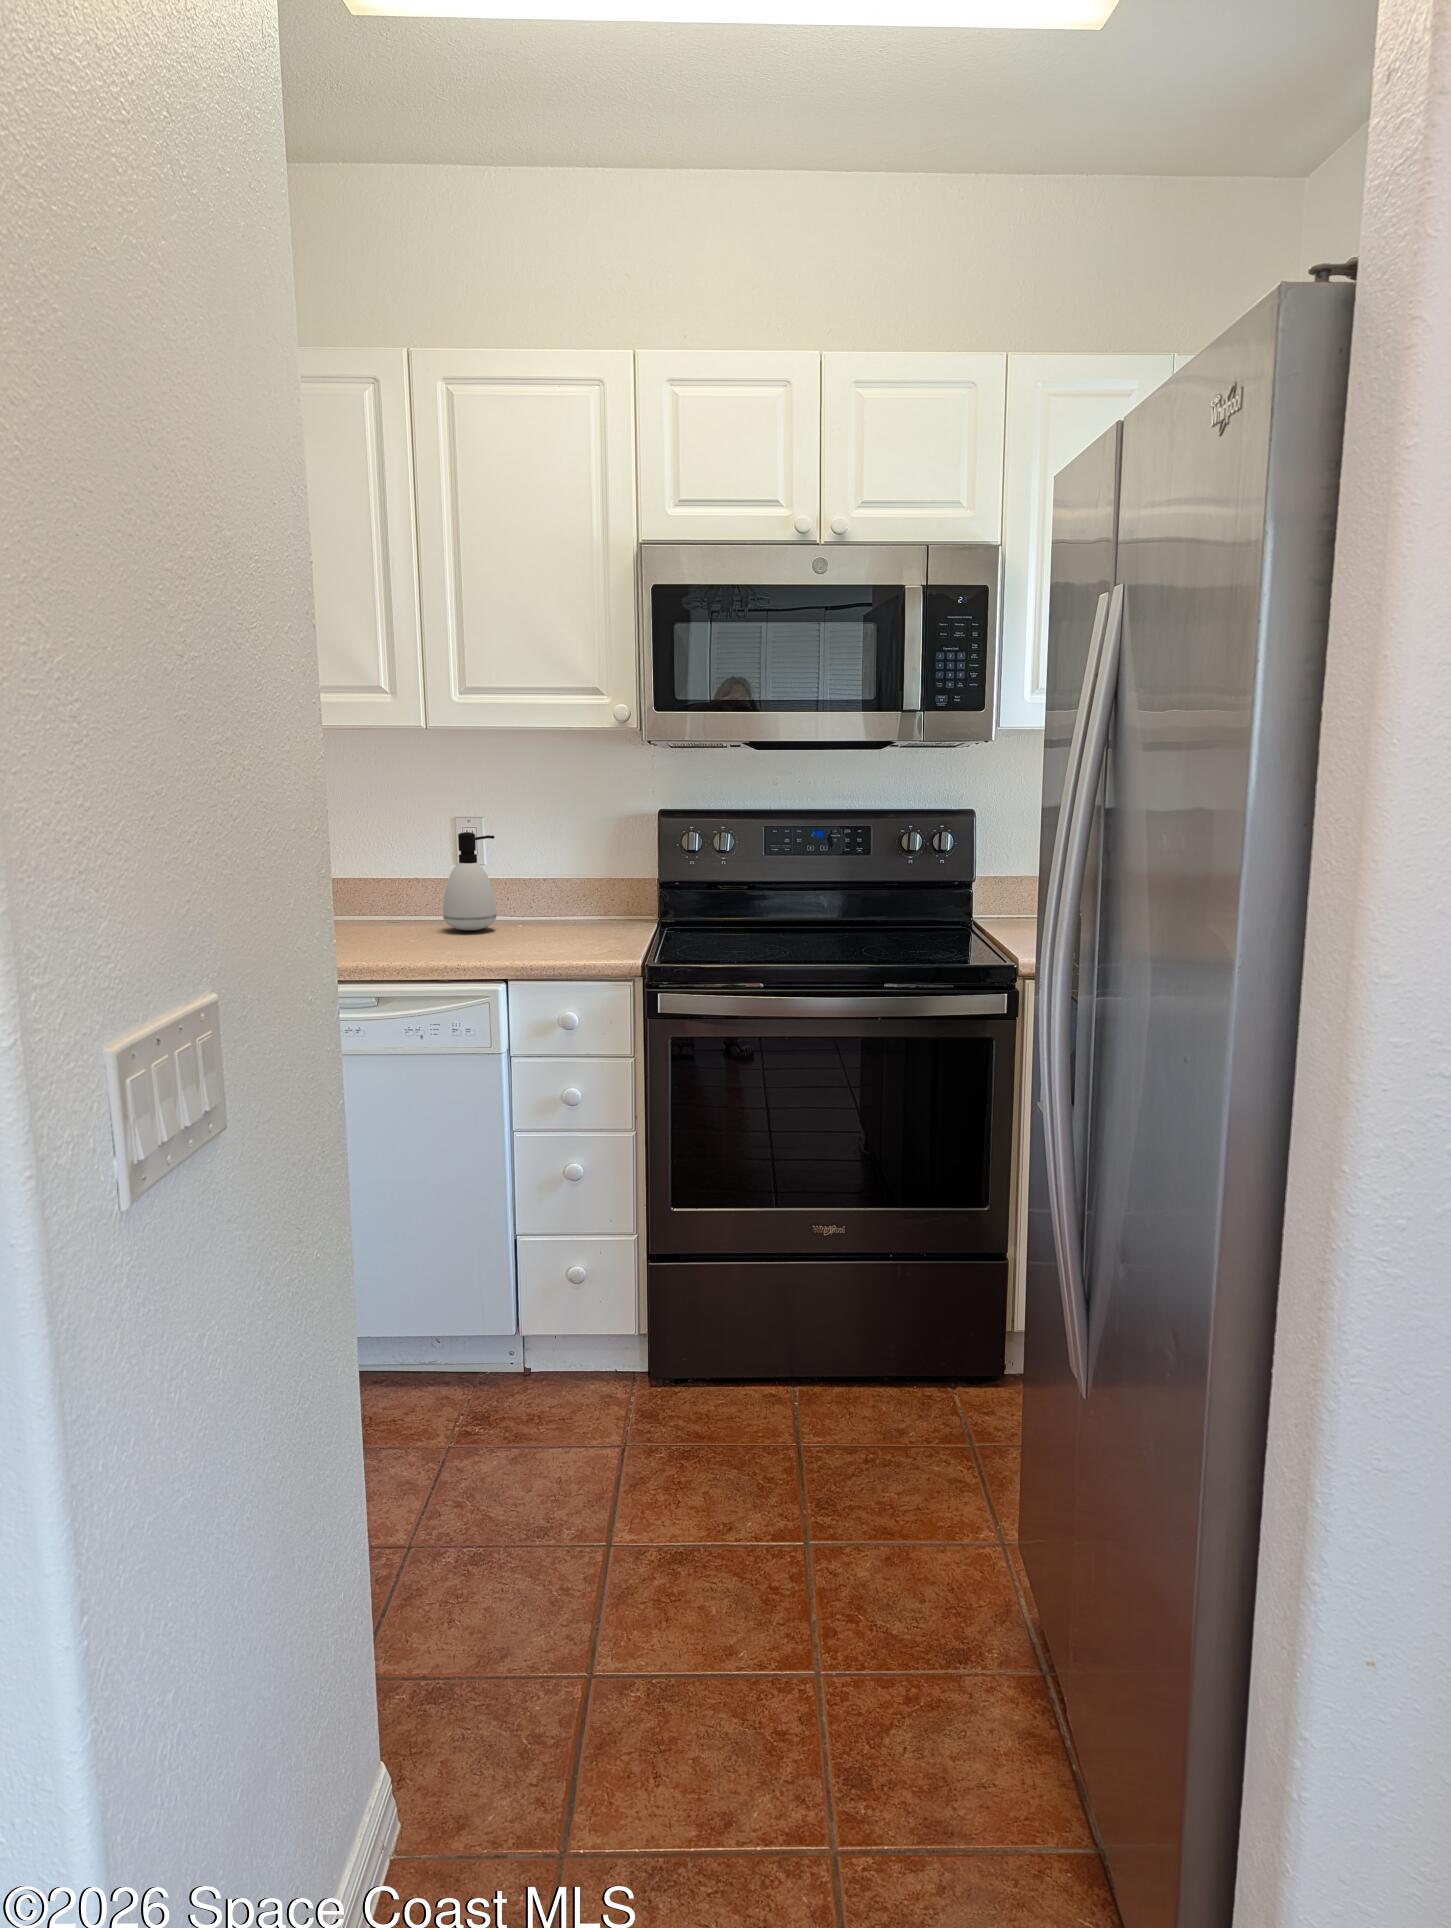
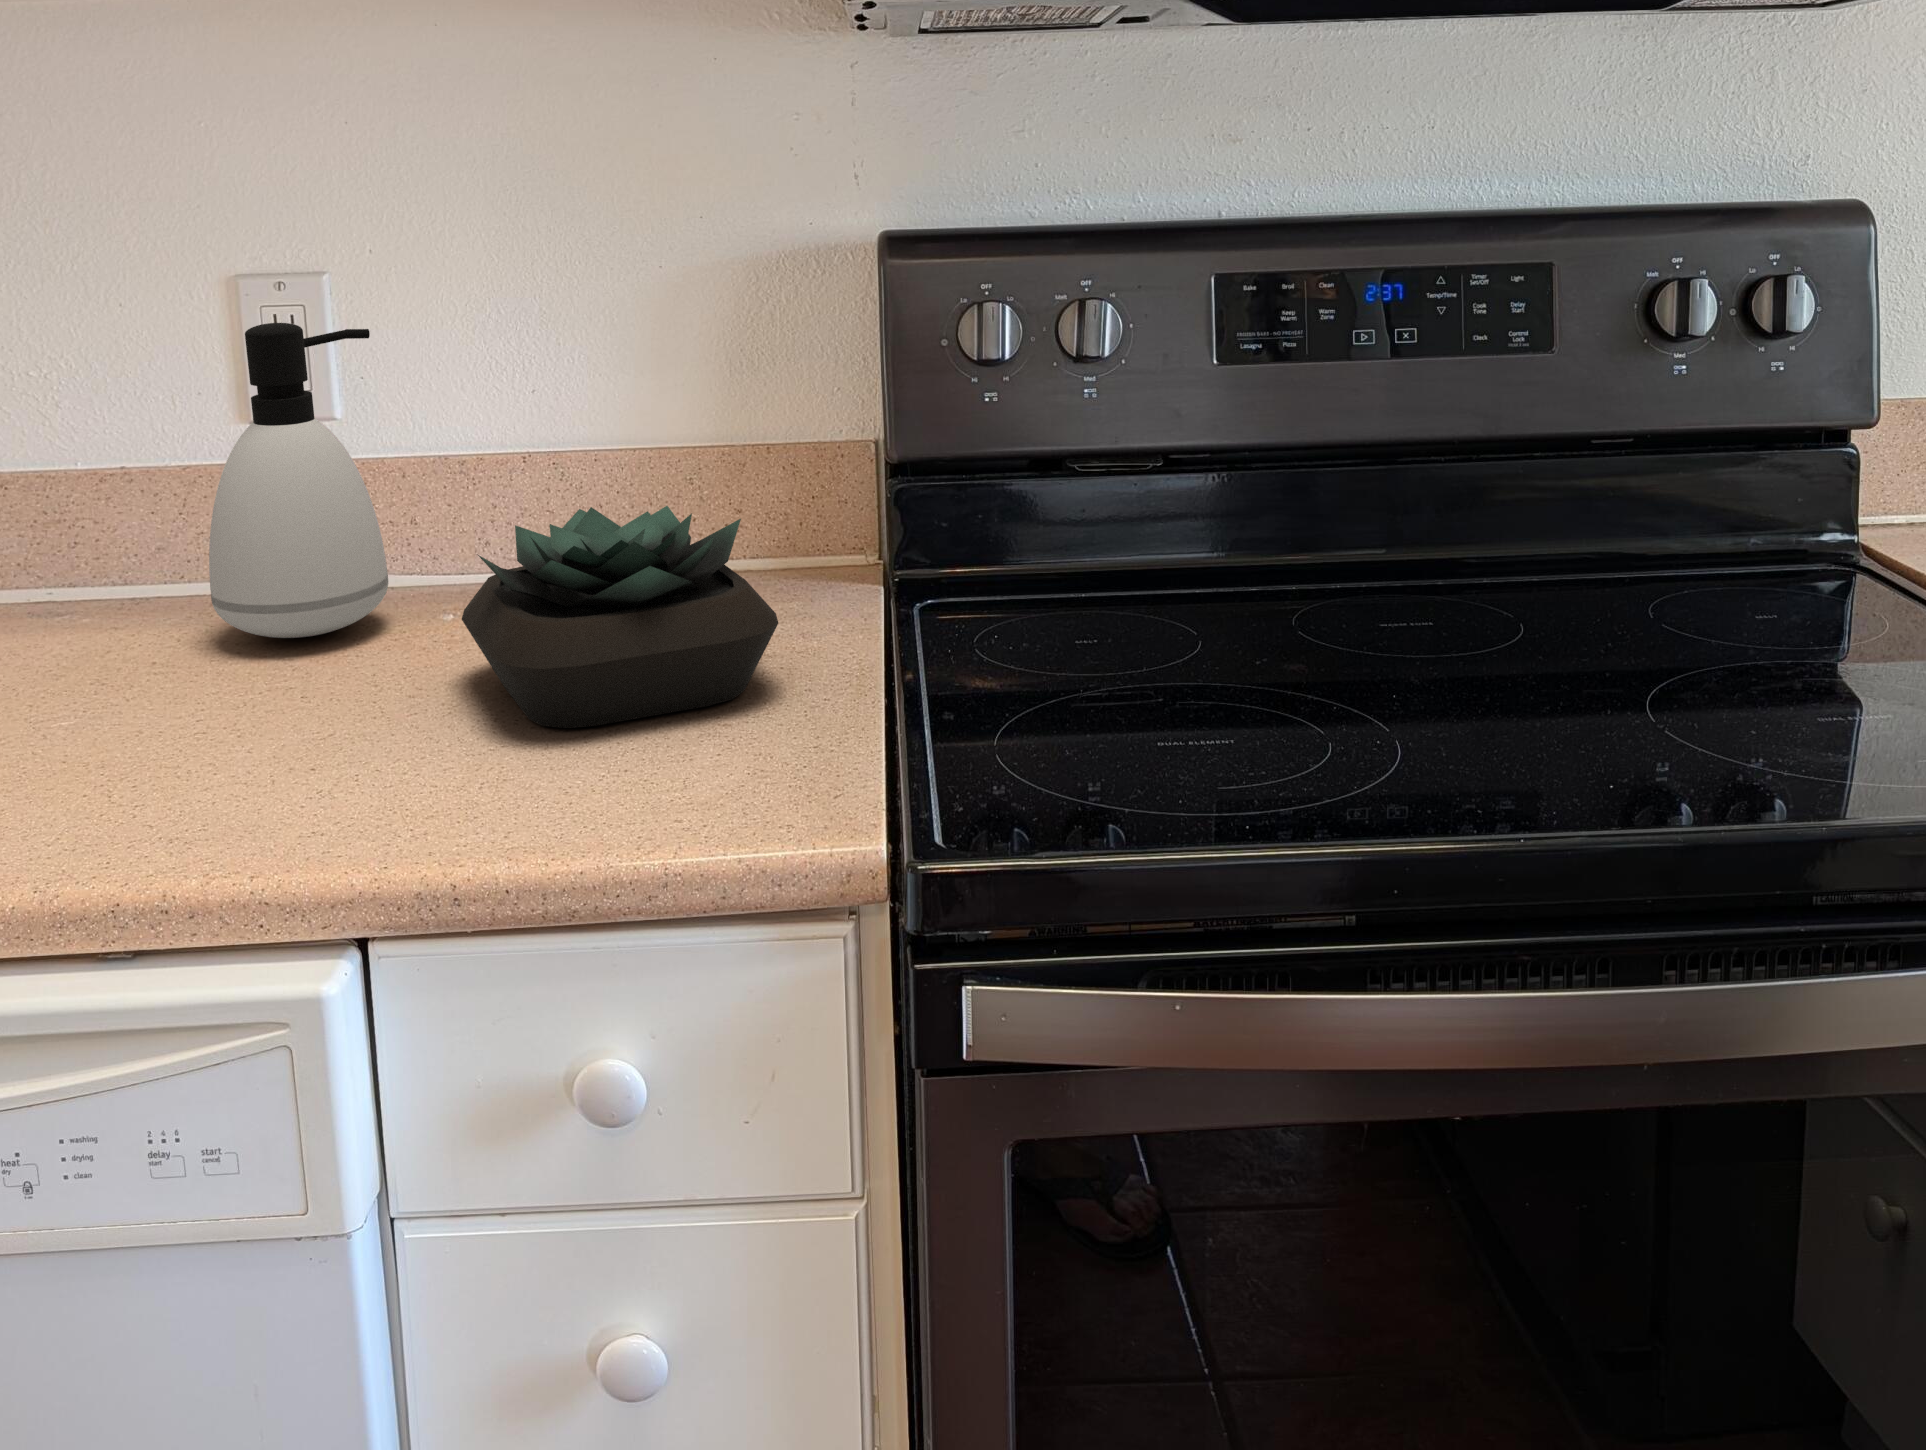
succulent plant: none [524,889,618,947] -> present [462,506,778,728]

